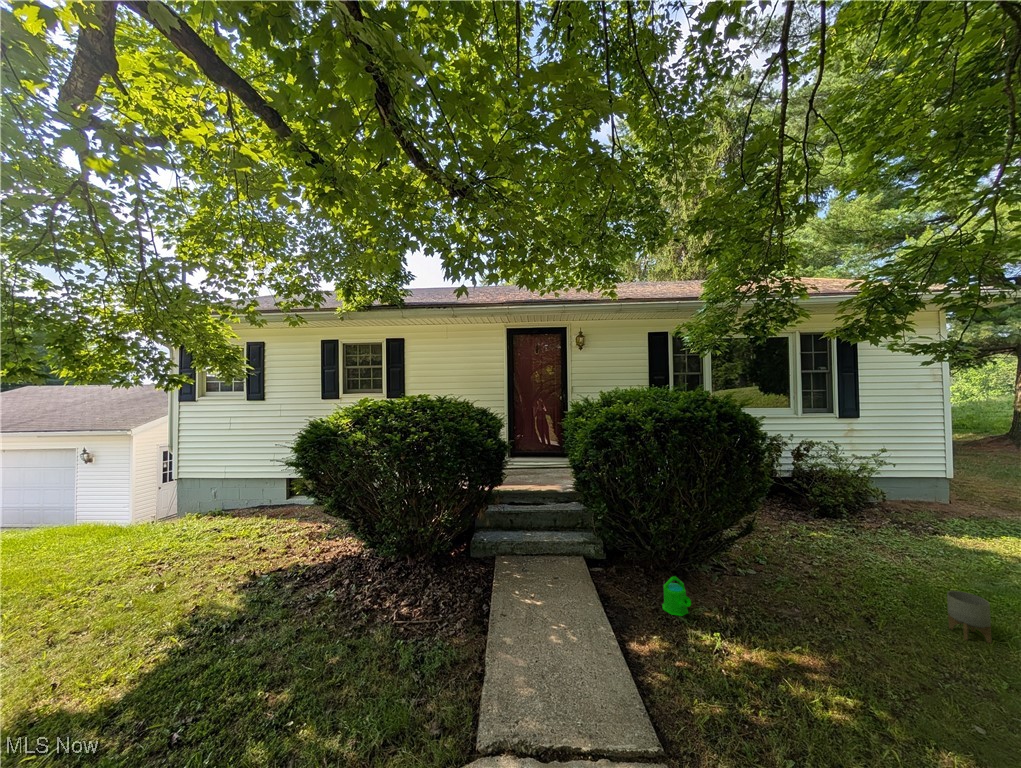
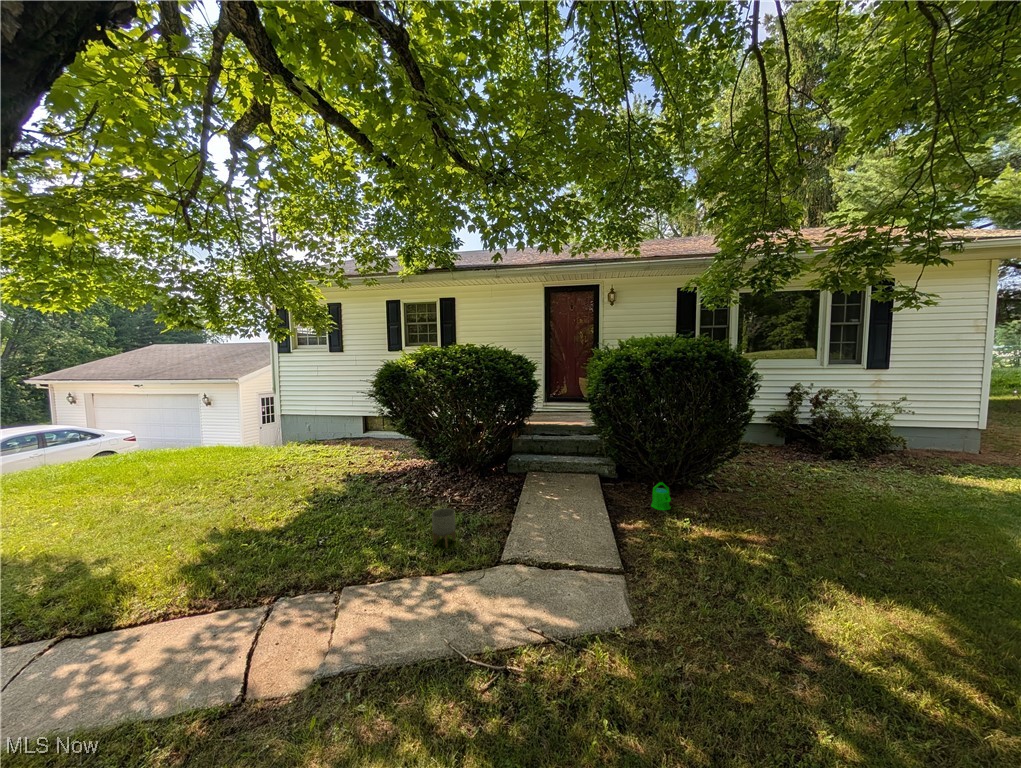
planter: present [947,591,992,643] -> present [432,508,456,548]

